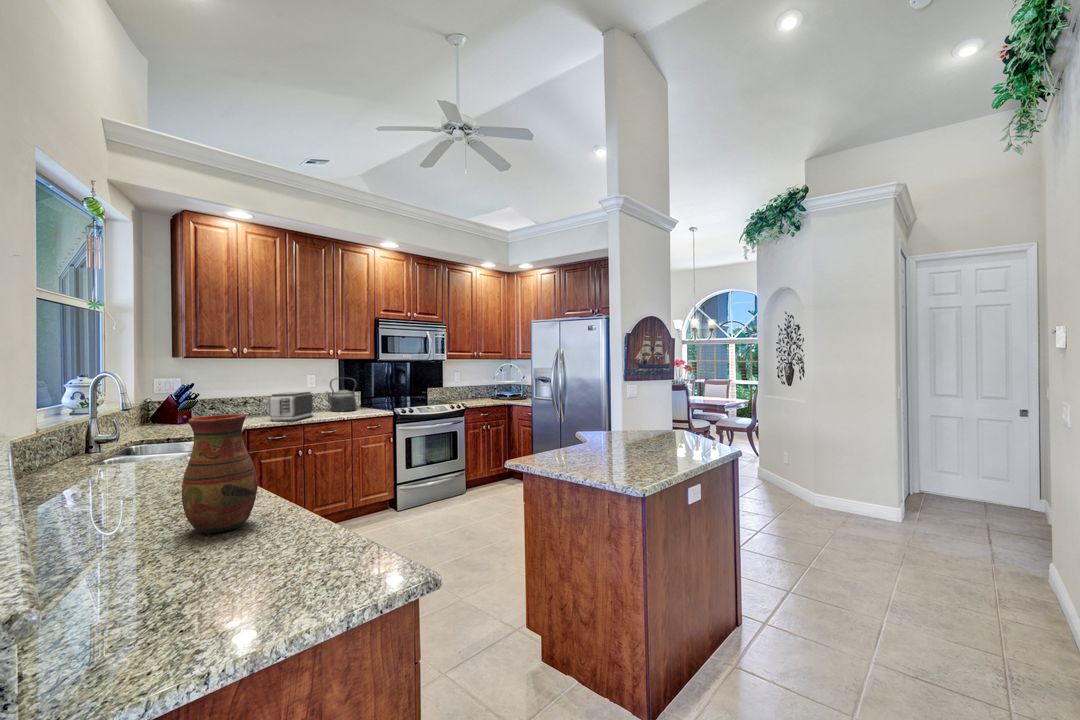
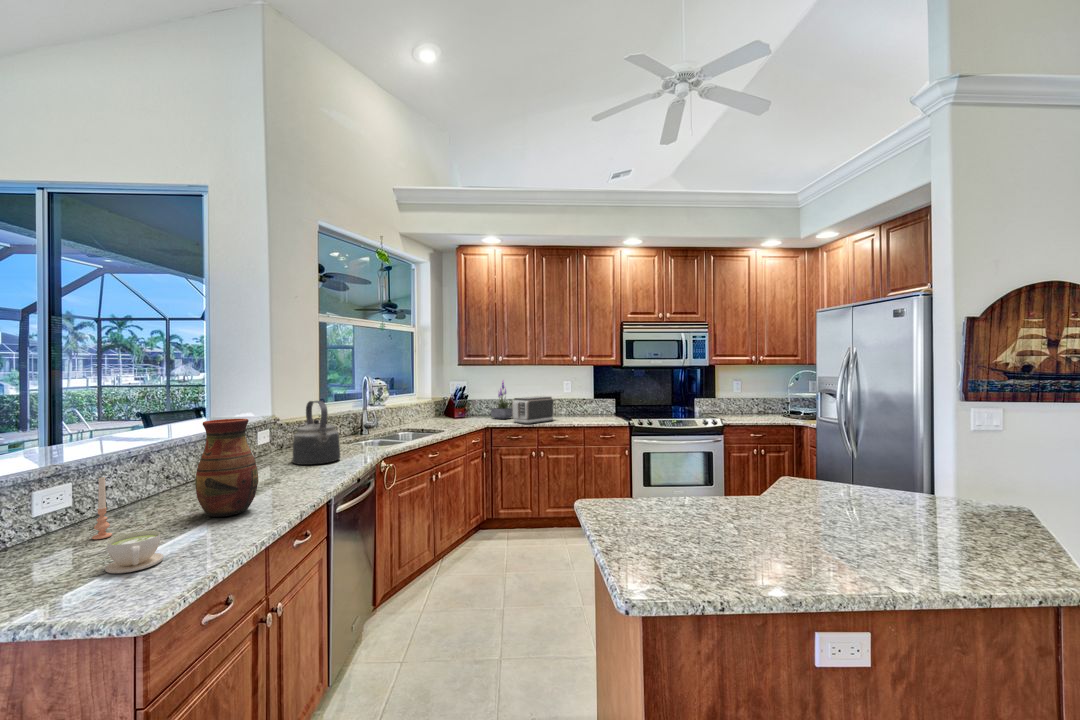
potted plant: none [230,374,259,420] -> present [491,382,512,419]
kettle: present [326,378,356,412] -> present [292,401,340,465]
candle: none [119,496,145,582] -> present [92,477,112,539]
coffee cup: none [260,531,319,580] -> present [105,531,164,573]

